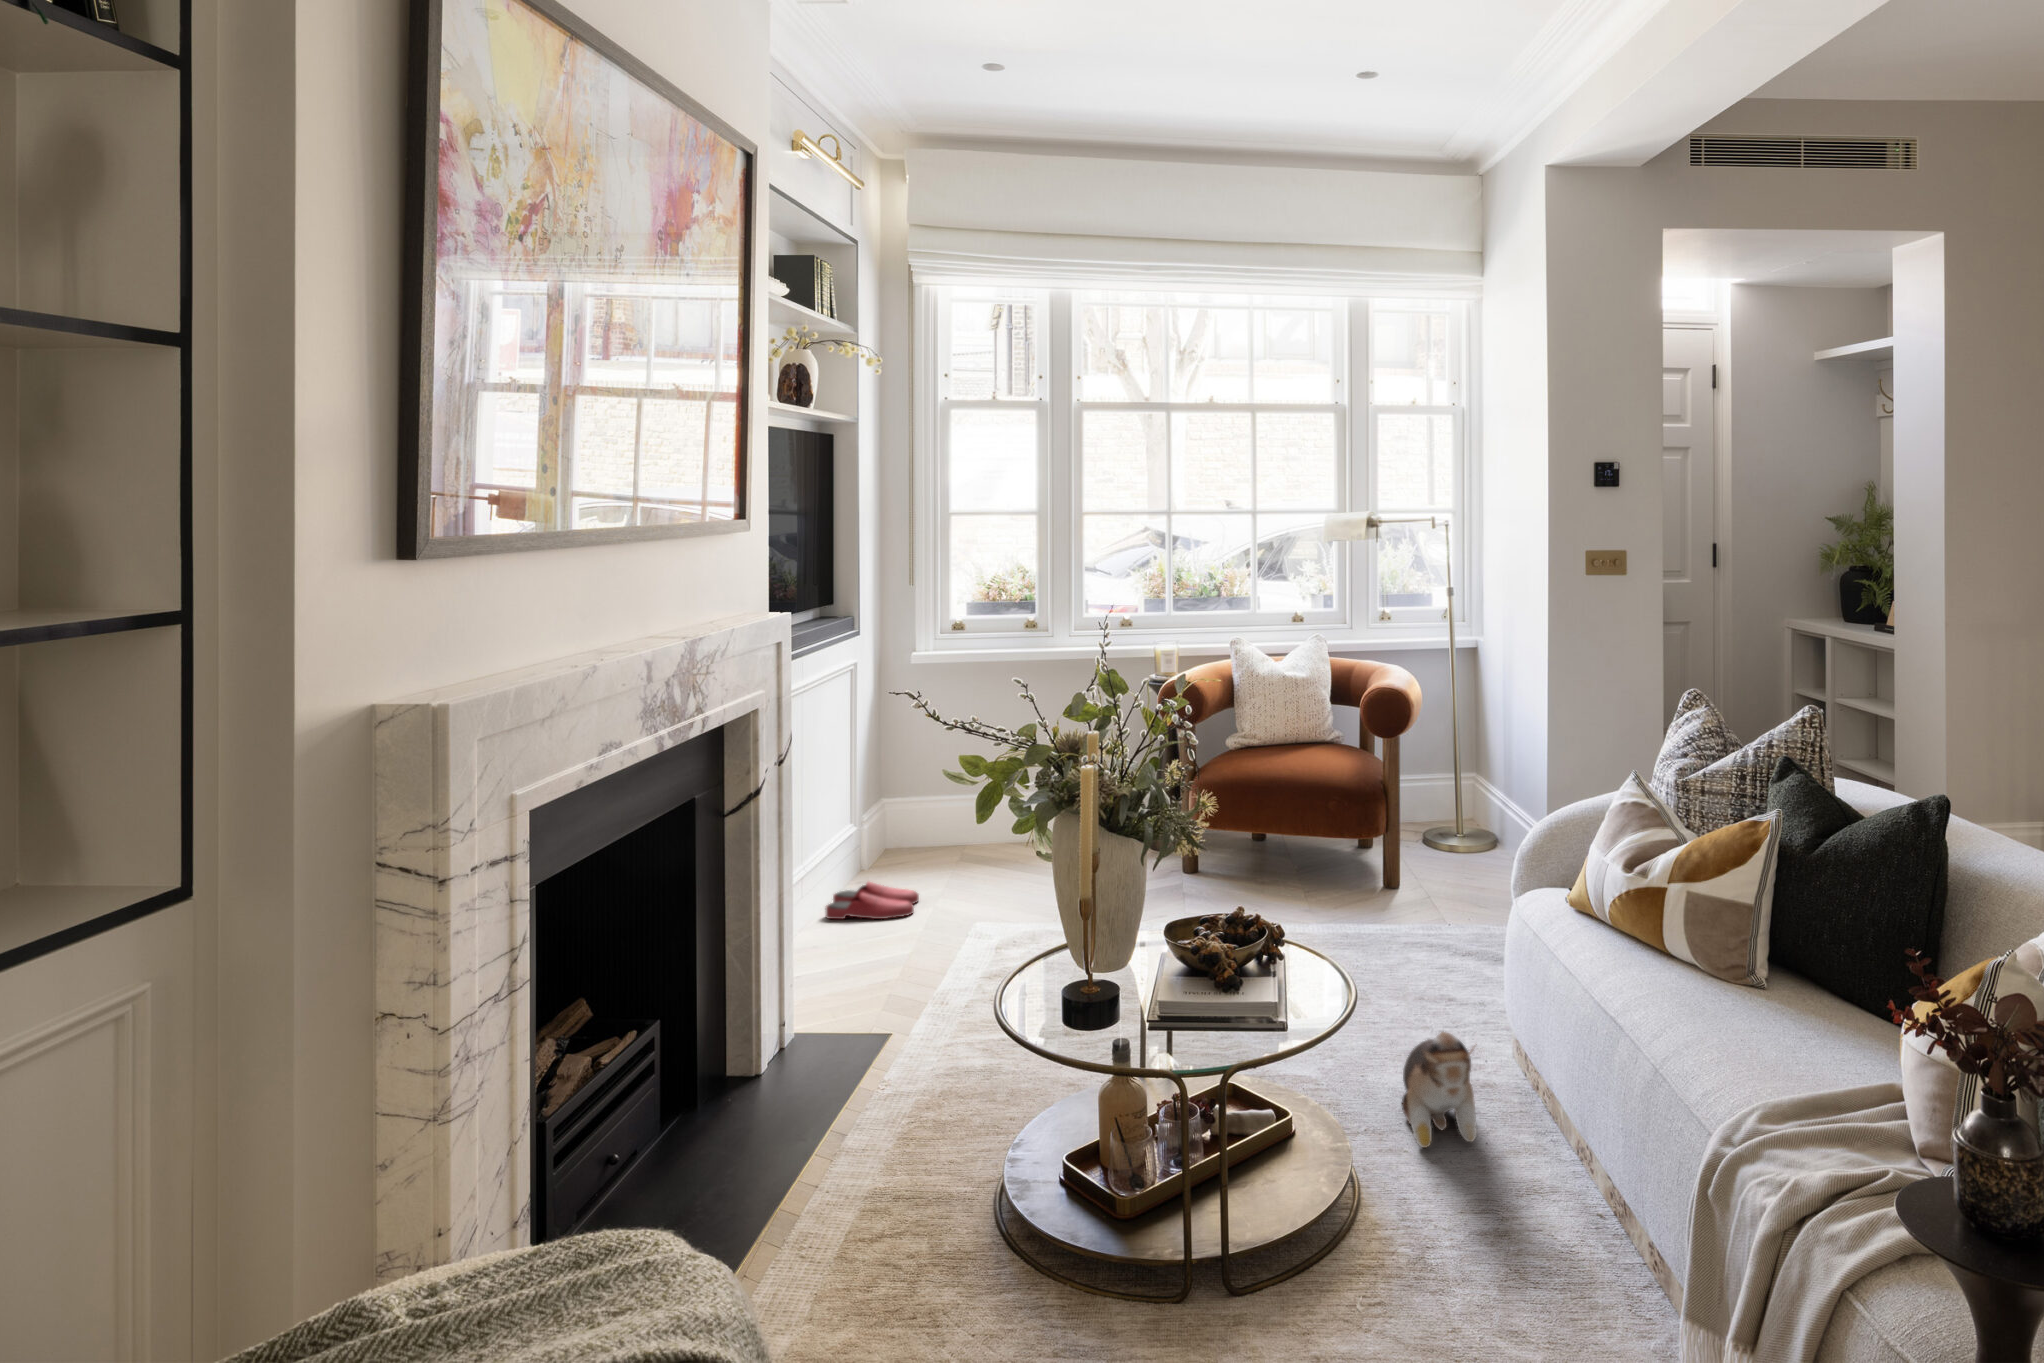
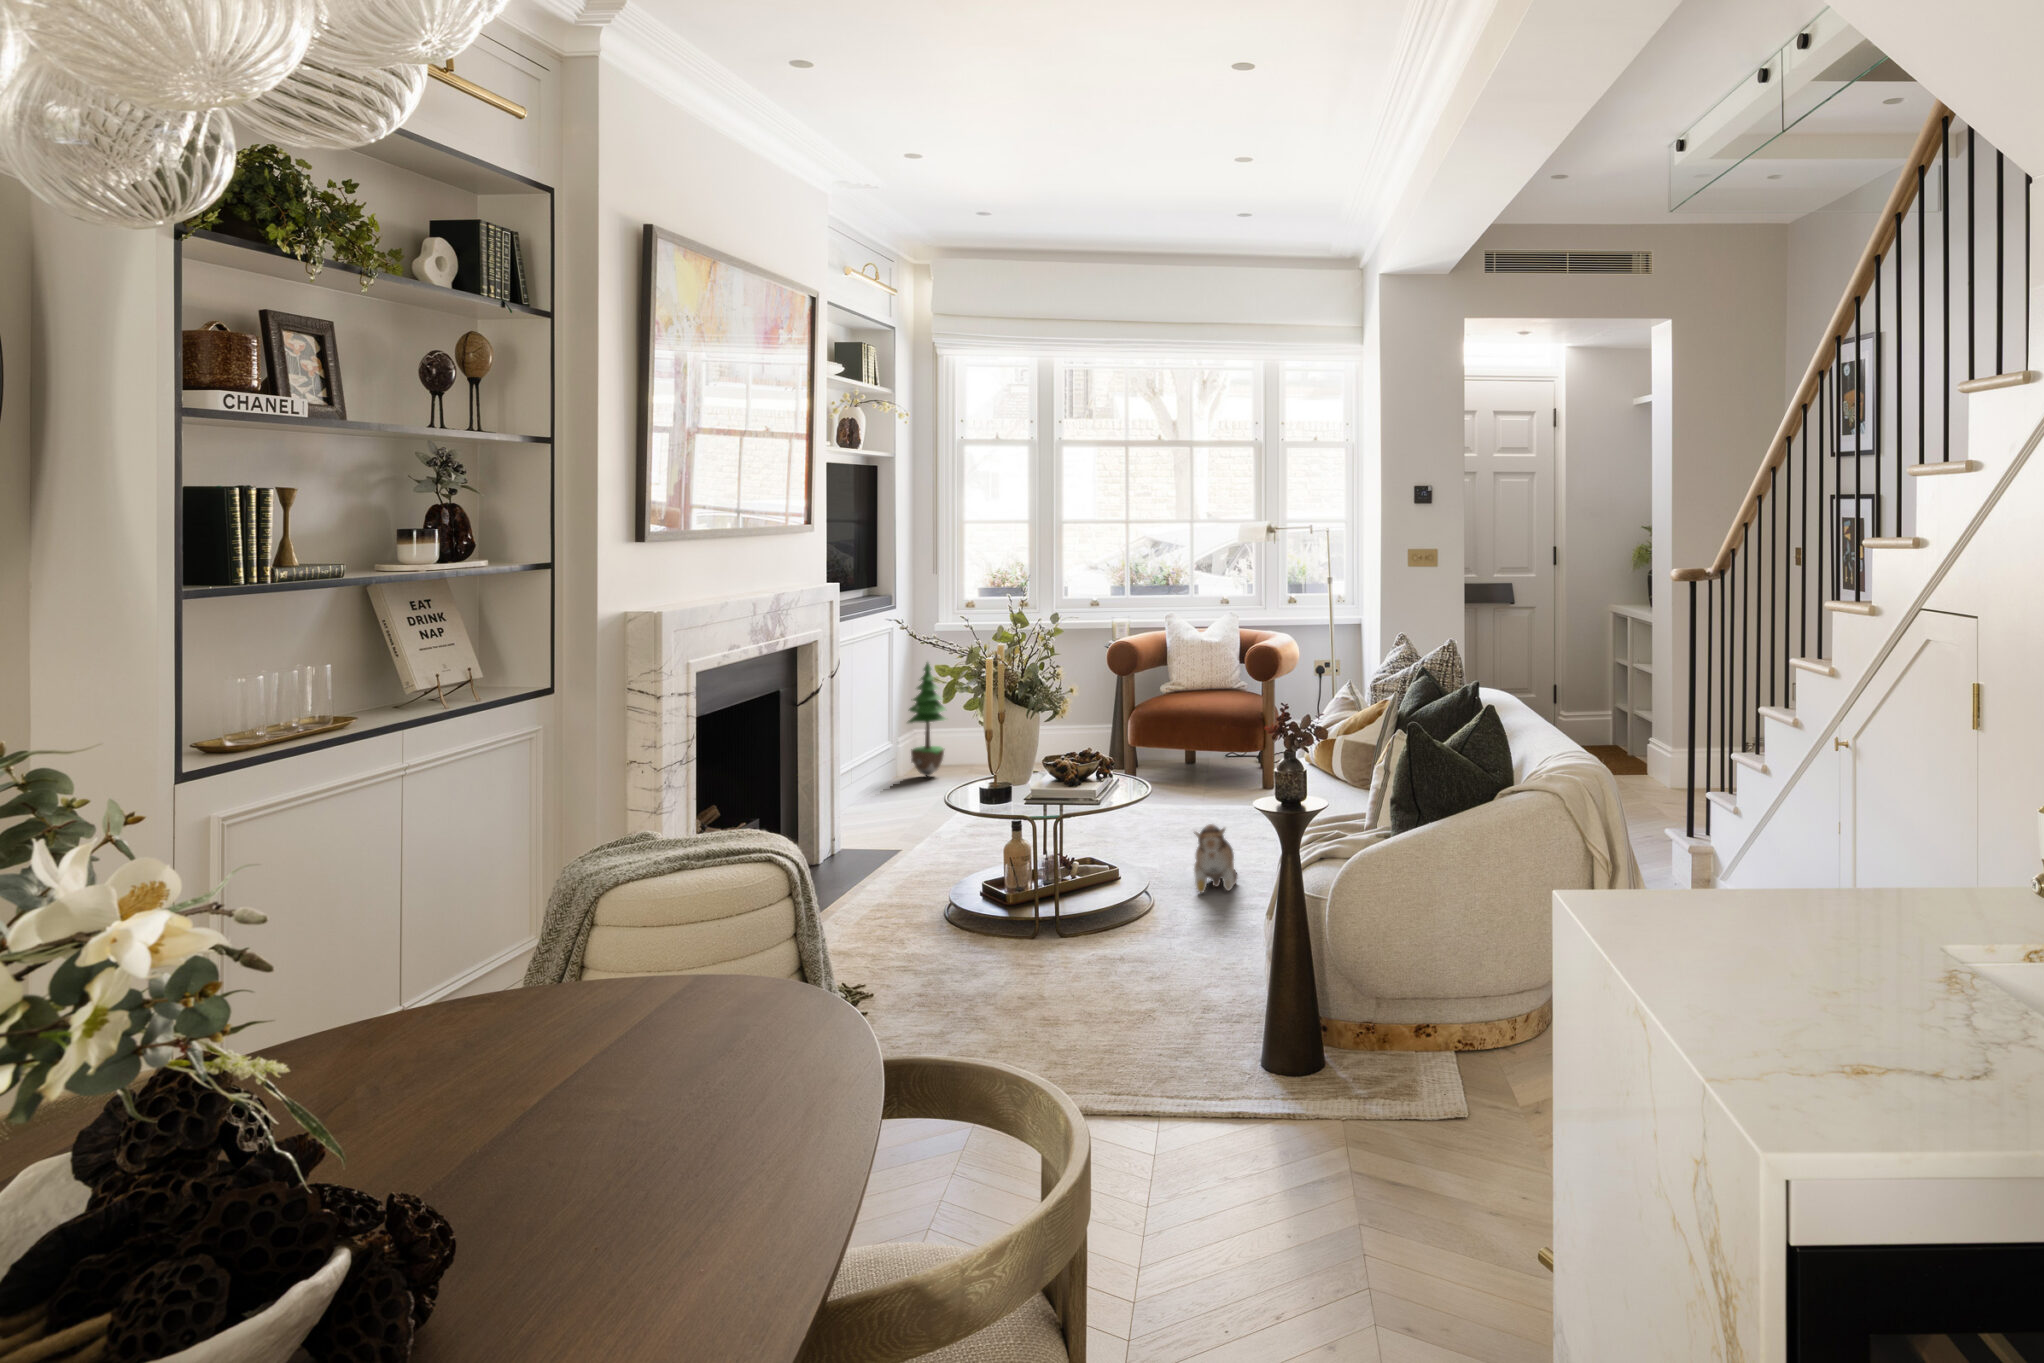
potted tree: none [875,705,935,867] -> present [908,663,946,776]
slippers: present [826,882,919,919] -> none [867,779,933,802]

